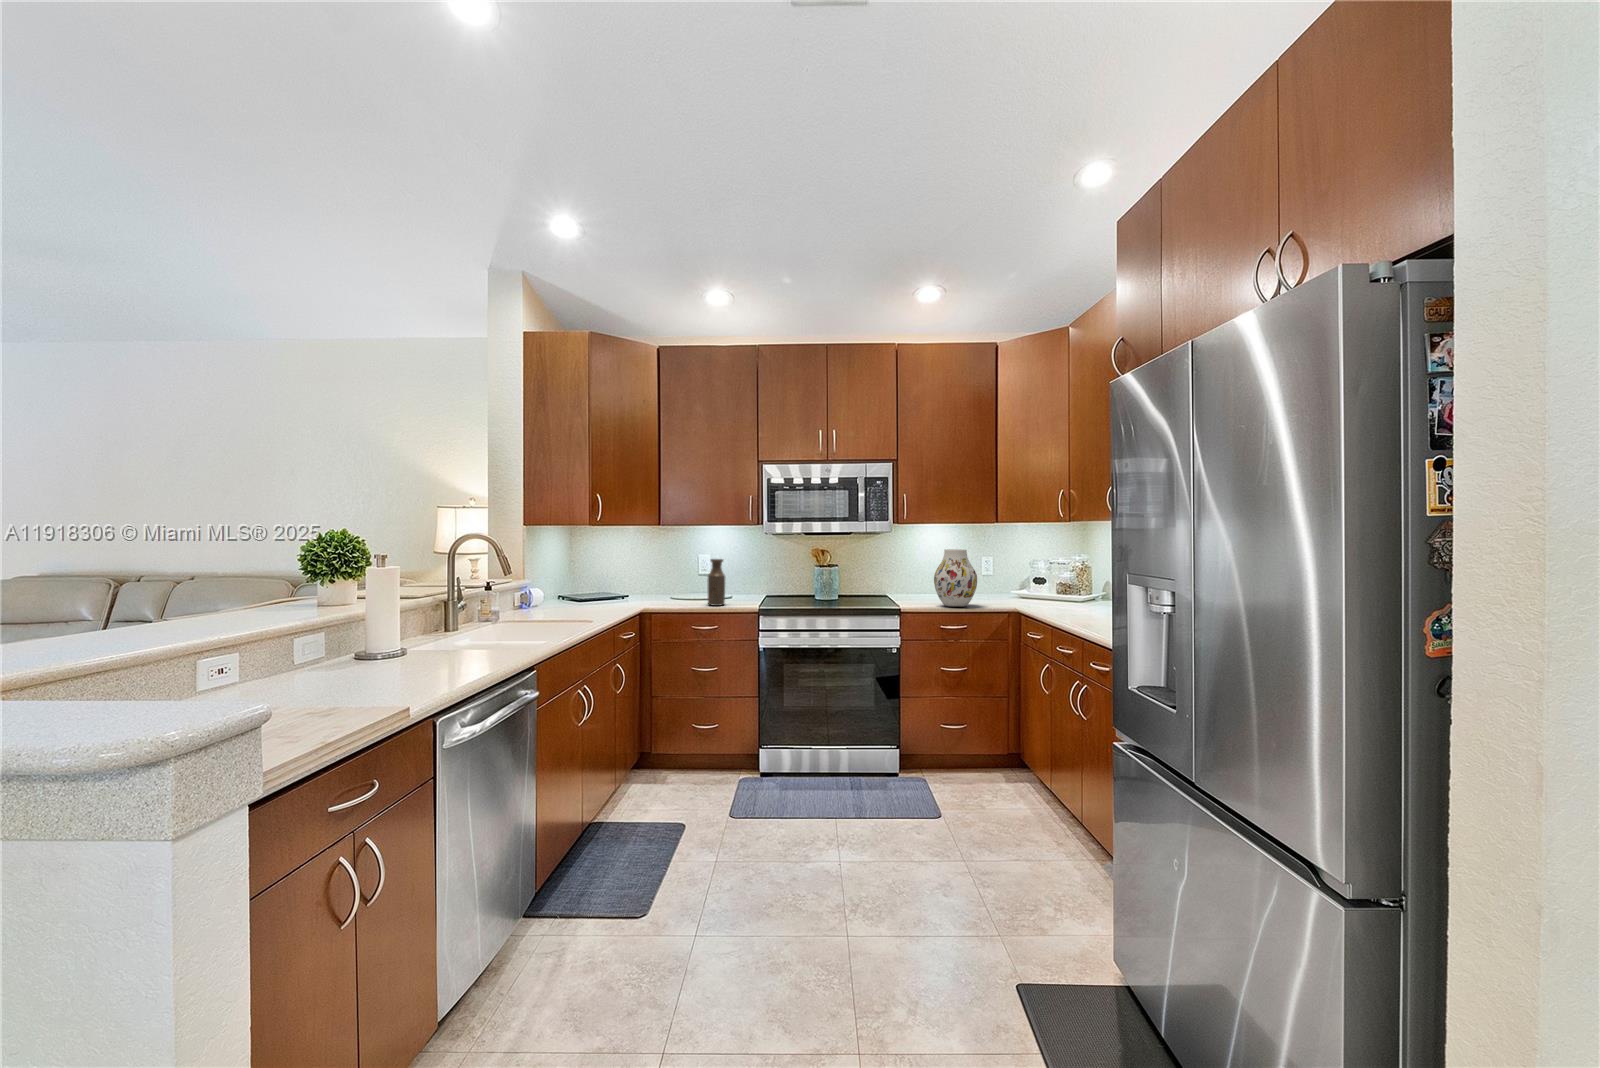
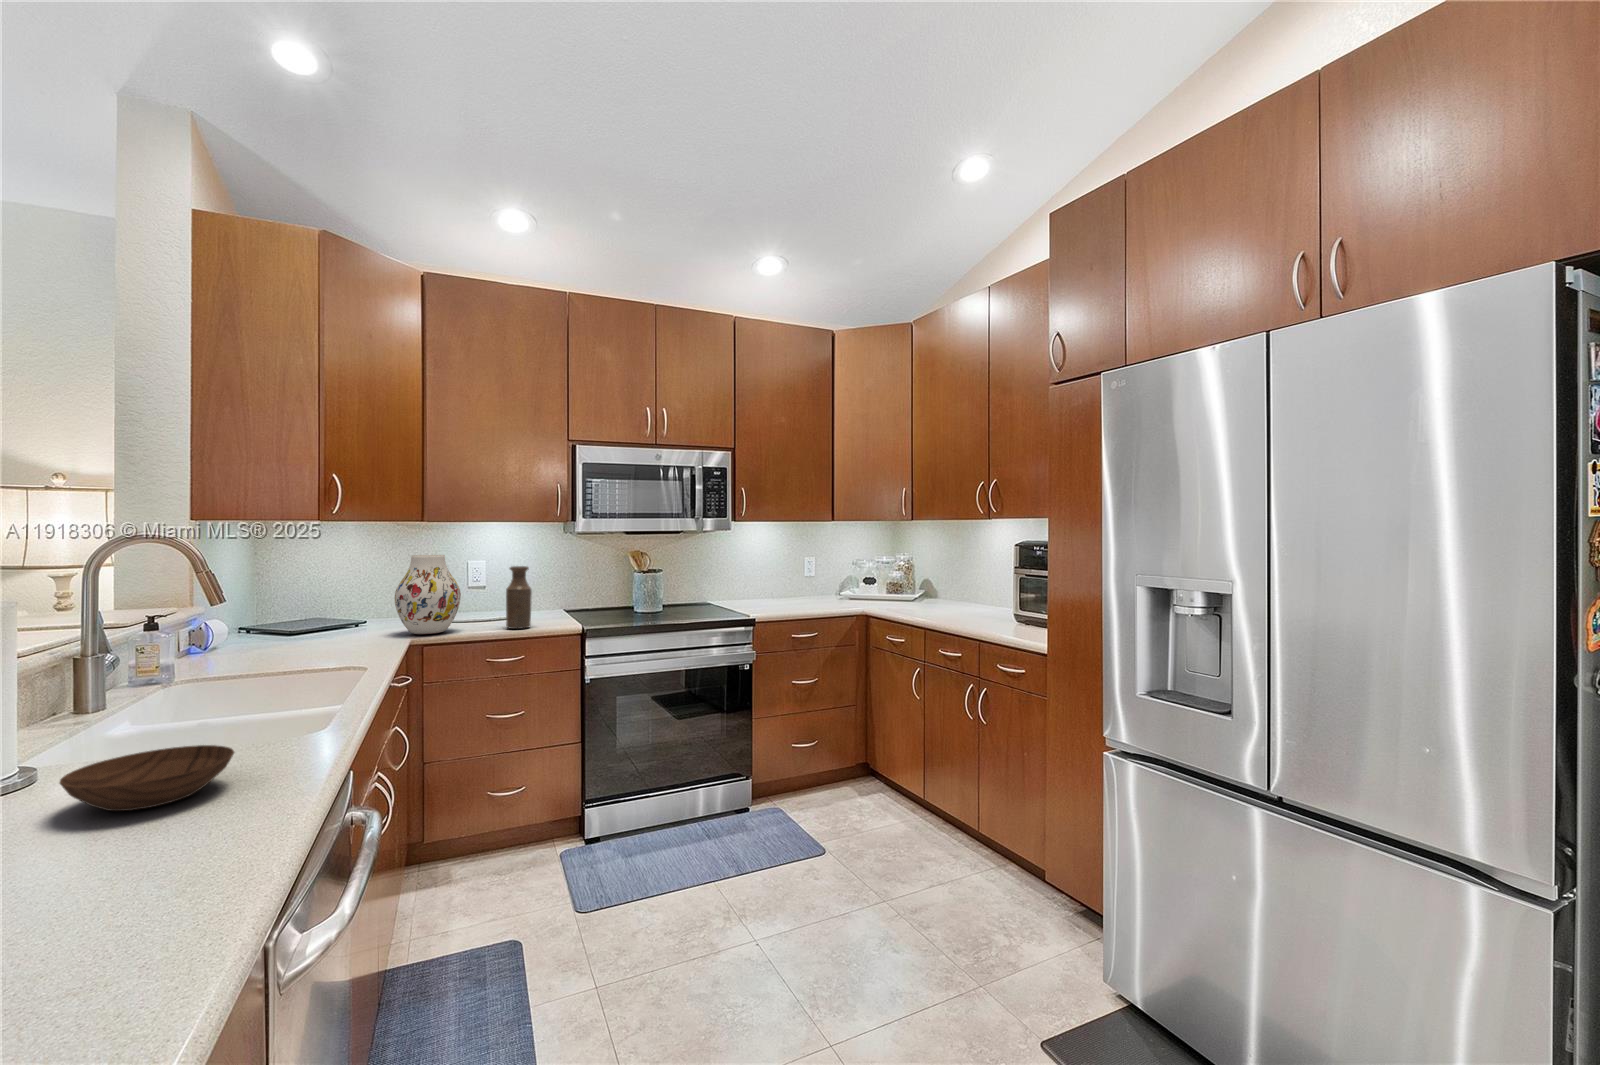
vase: present [934,549,977,607] -> present [395,555,461,634]
bowl: none [402,645,476,670] -> present [60,745,234,811]

